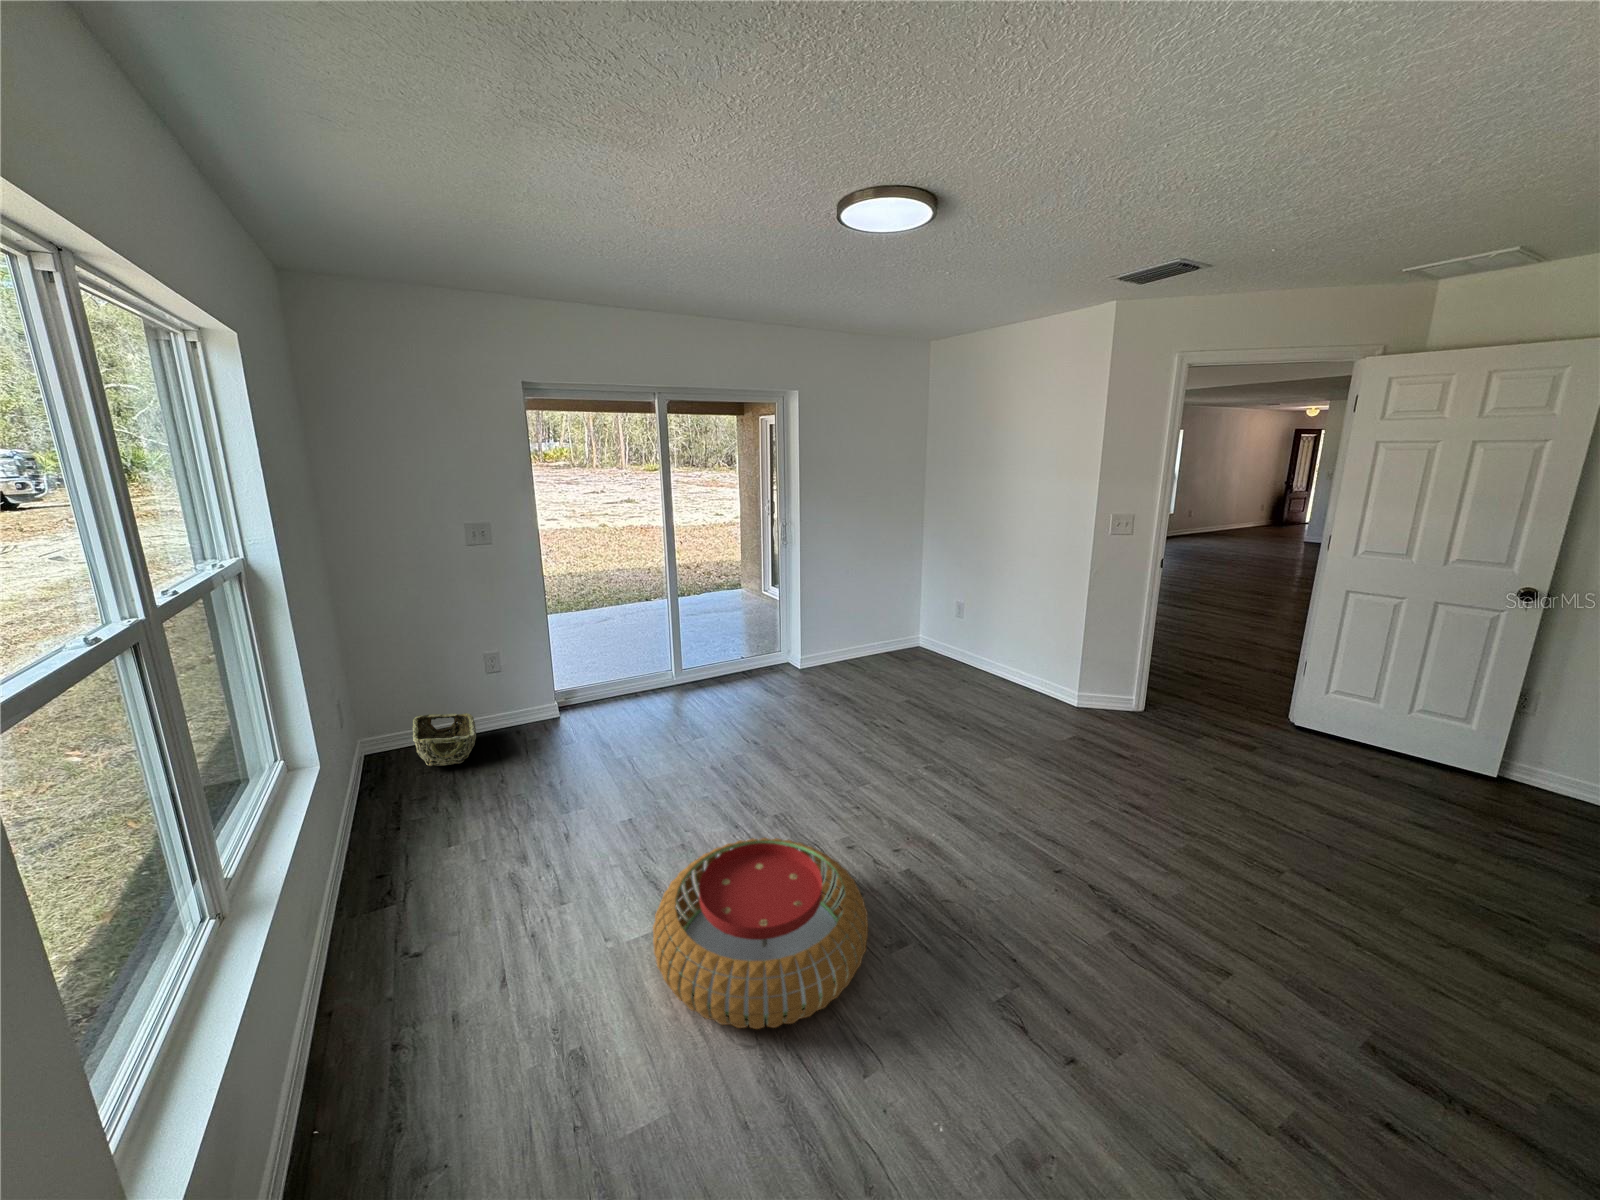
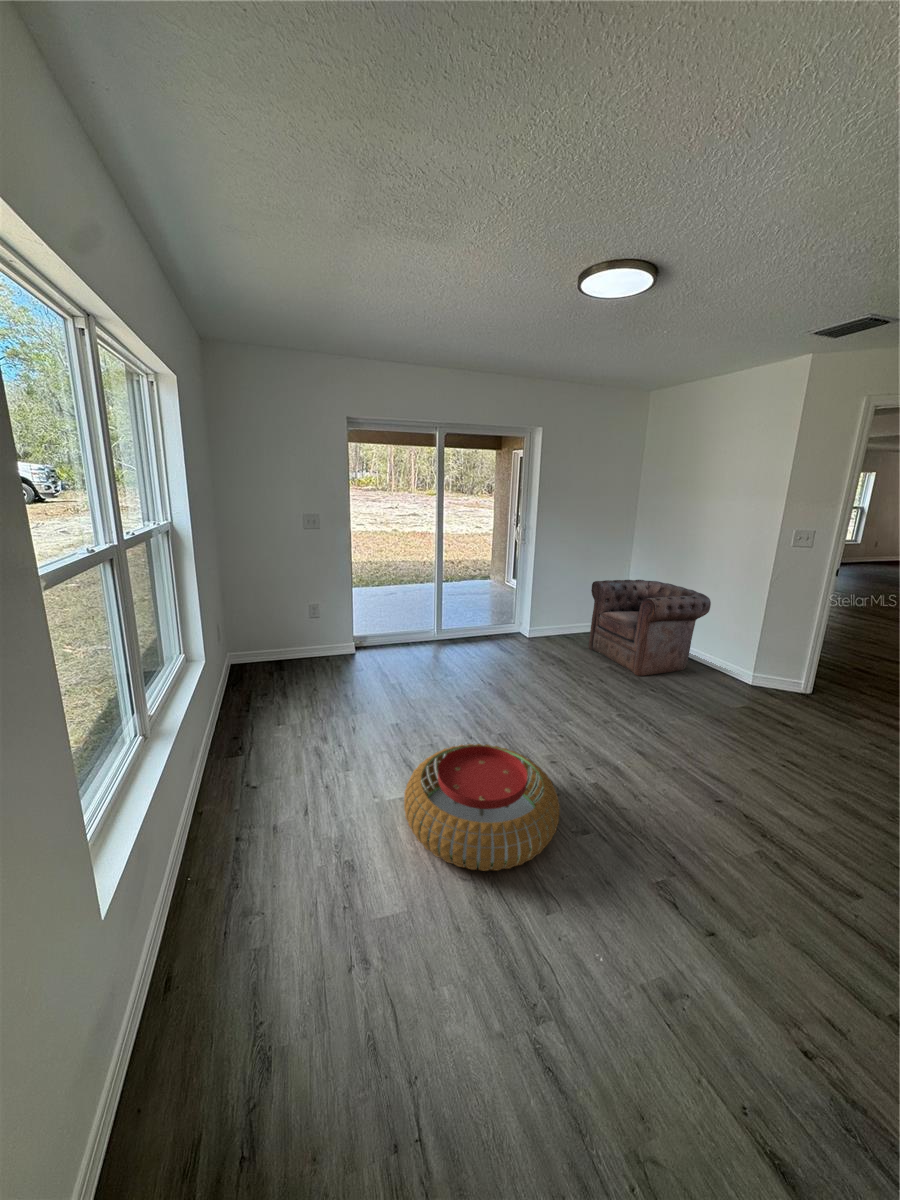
armchair: none [880,583,1023,708] -> present [589,580,711,676]
woven basket: present [412,713,476,766] -> none [259,642,298,676]

